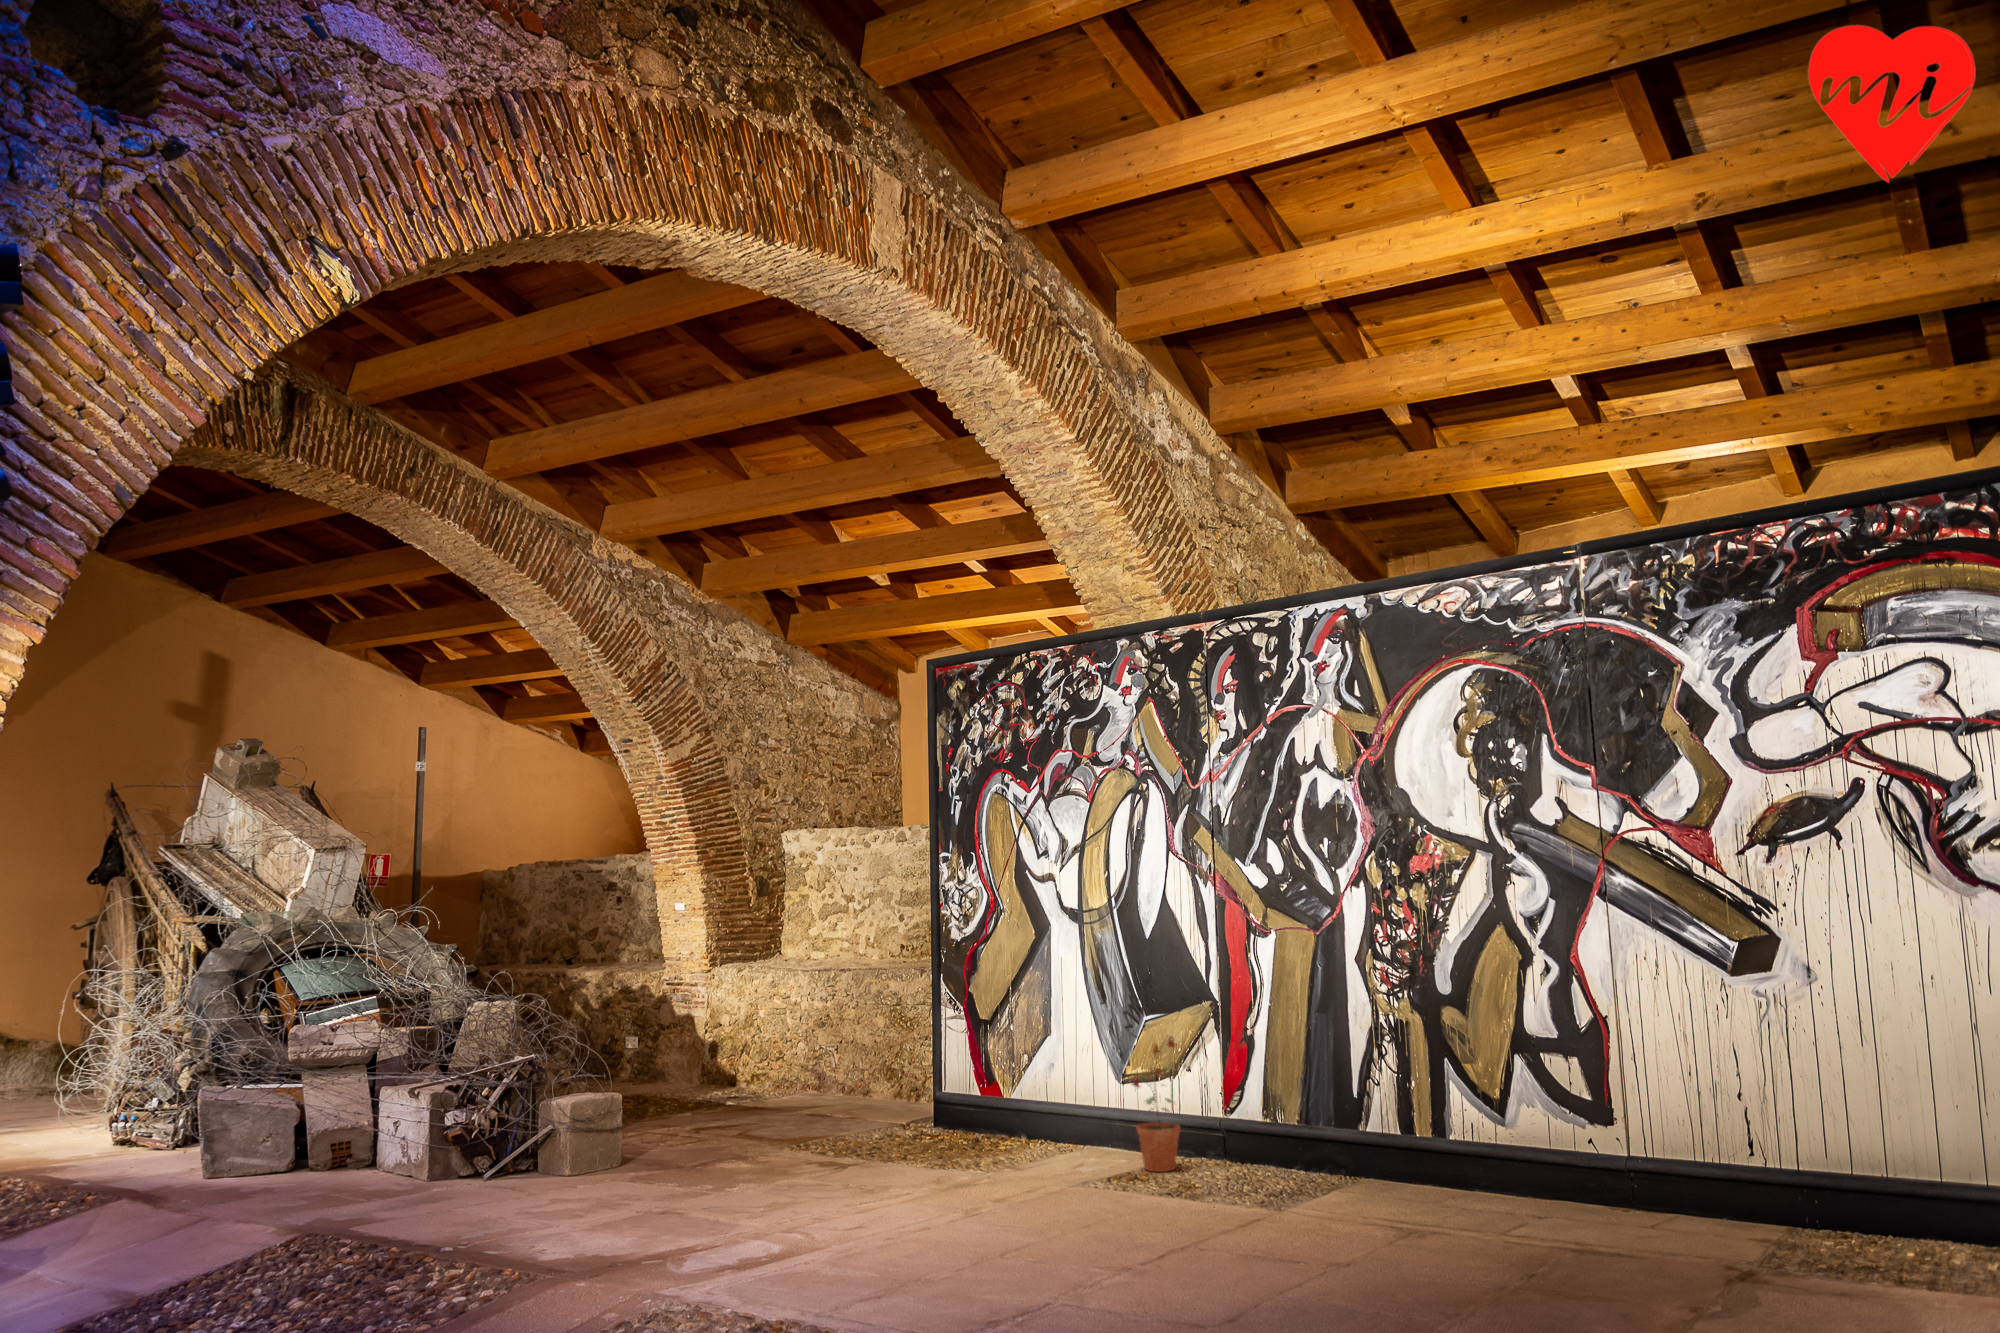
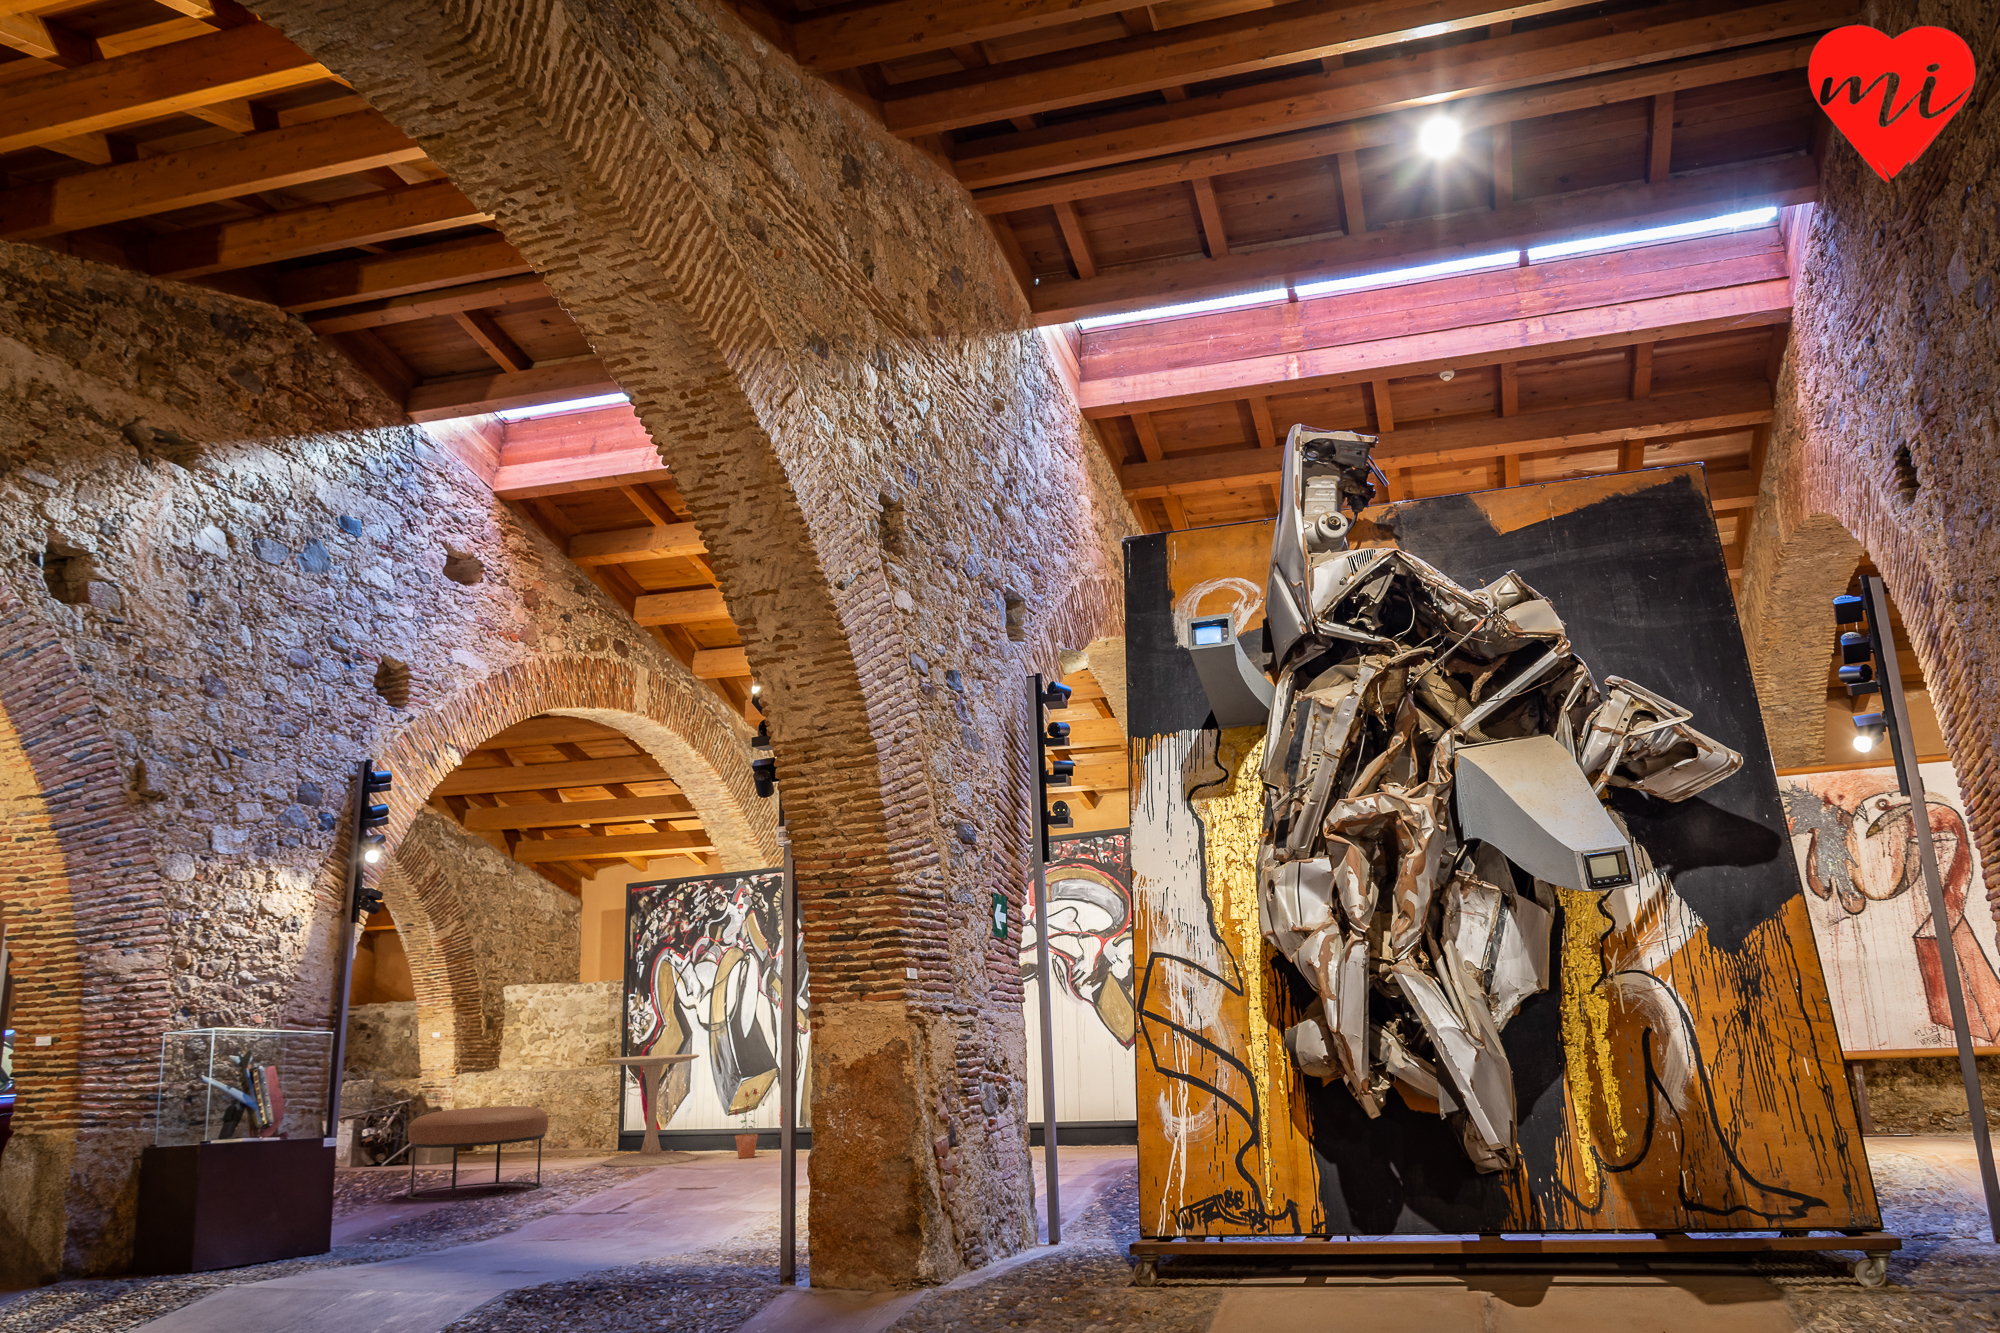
pedestal table: none [893,963,1068,1179] -> present [603,1054,699,1167]
ottoman: none [467,1075,752,1292] -> present [407,1106,548,1200]

